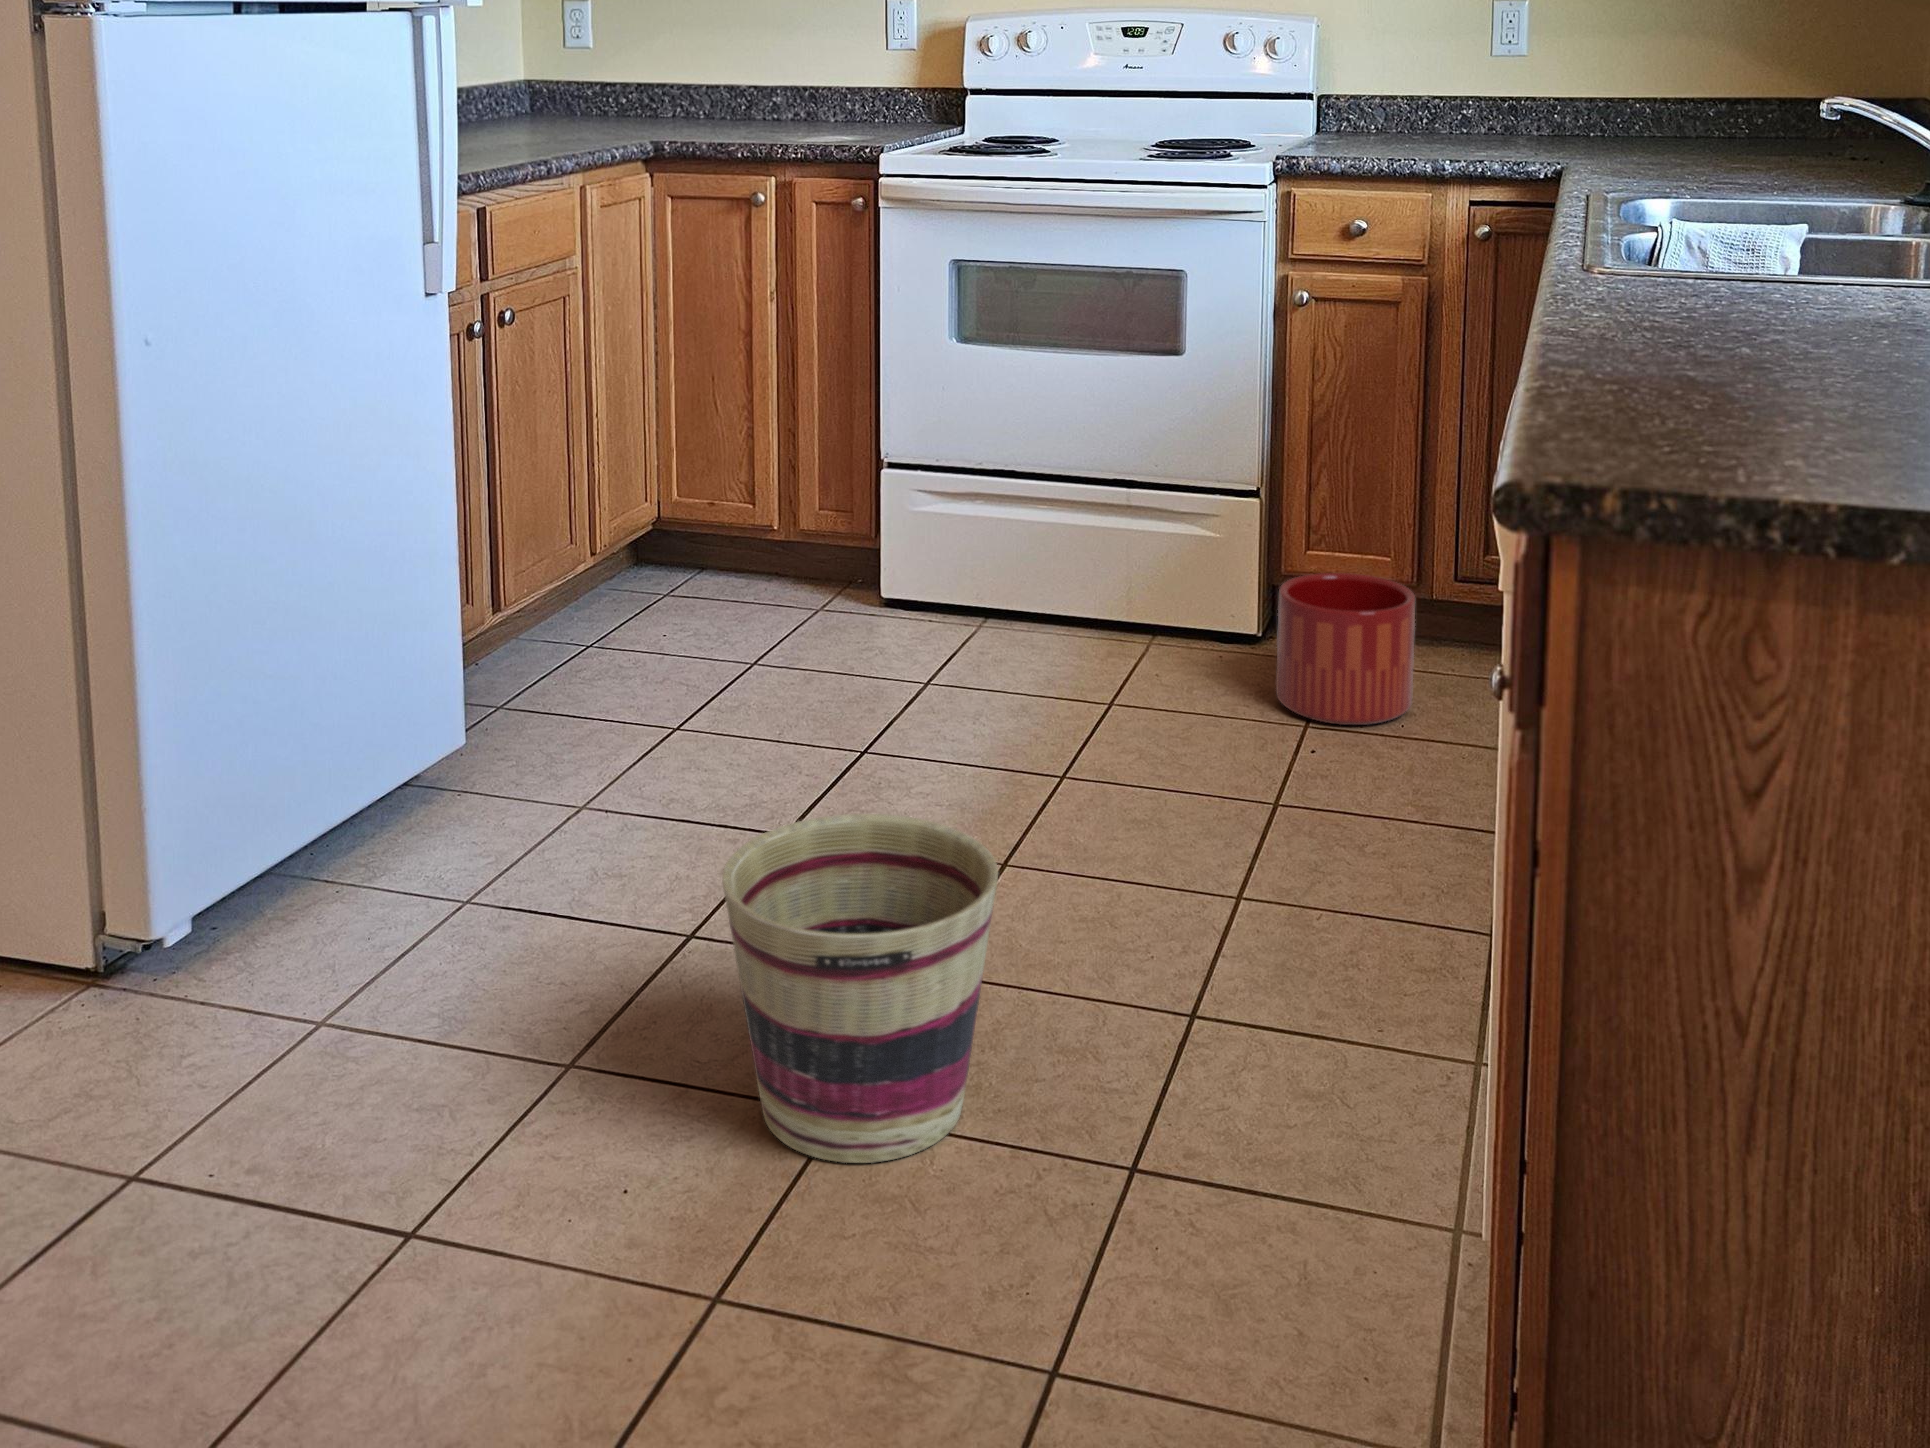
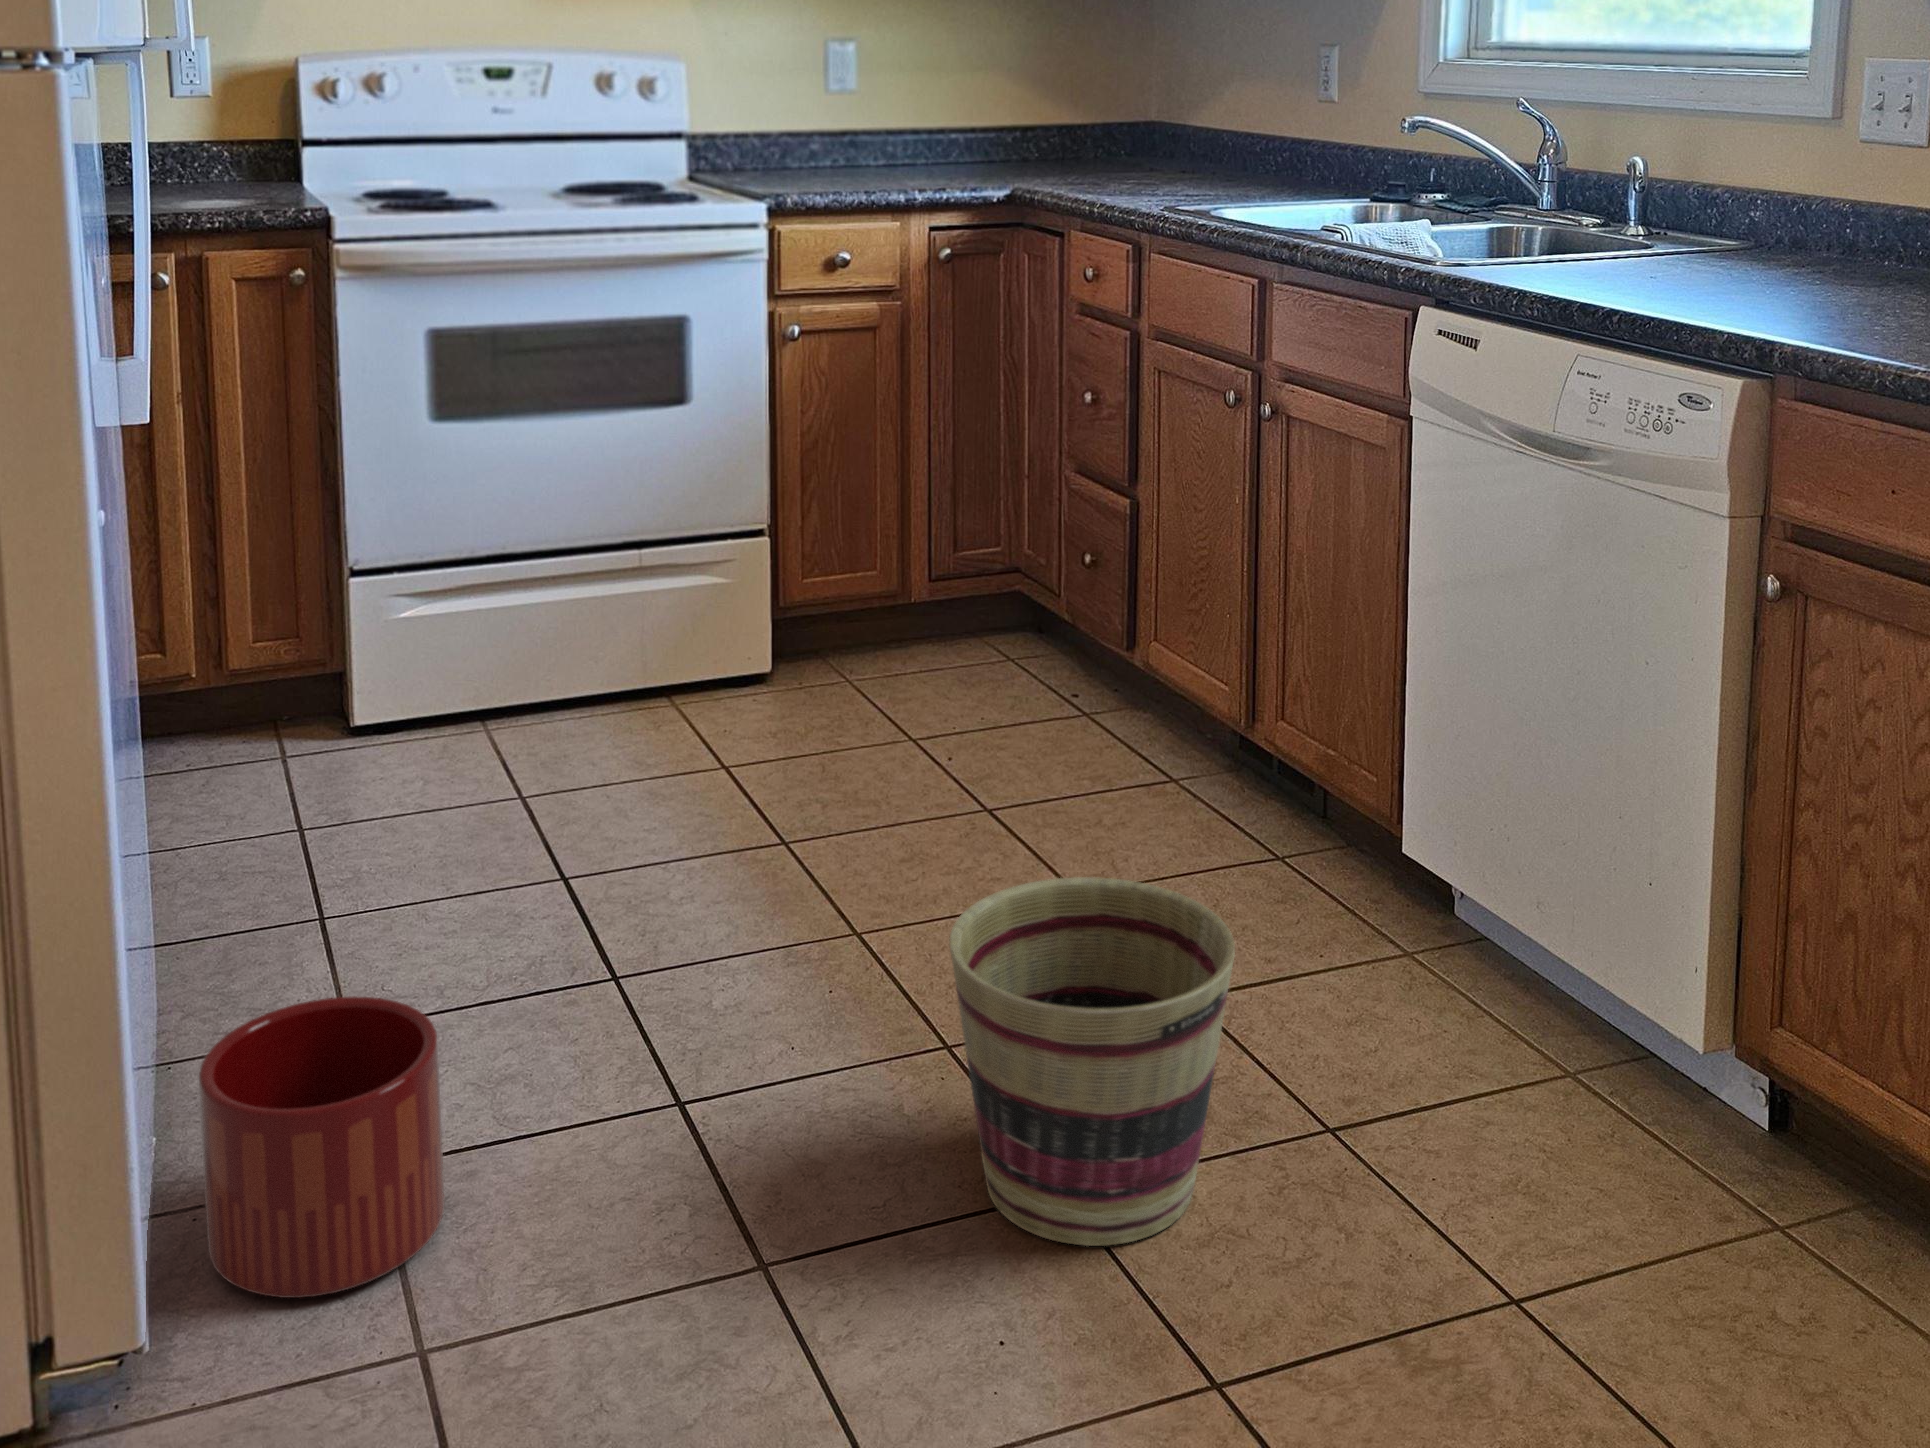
planter: present [1276,573,1415,725] -> present [199,996,445,1298]

